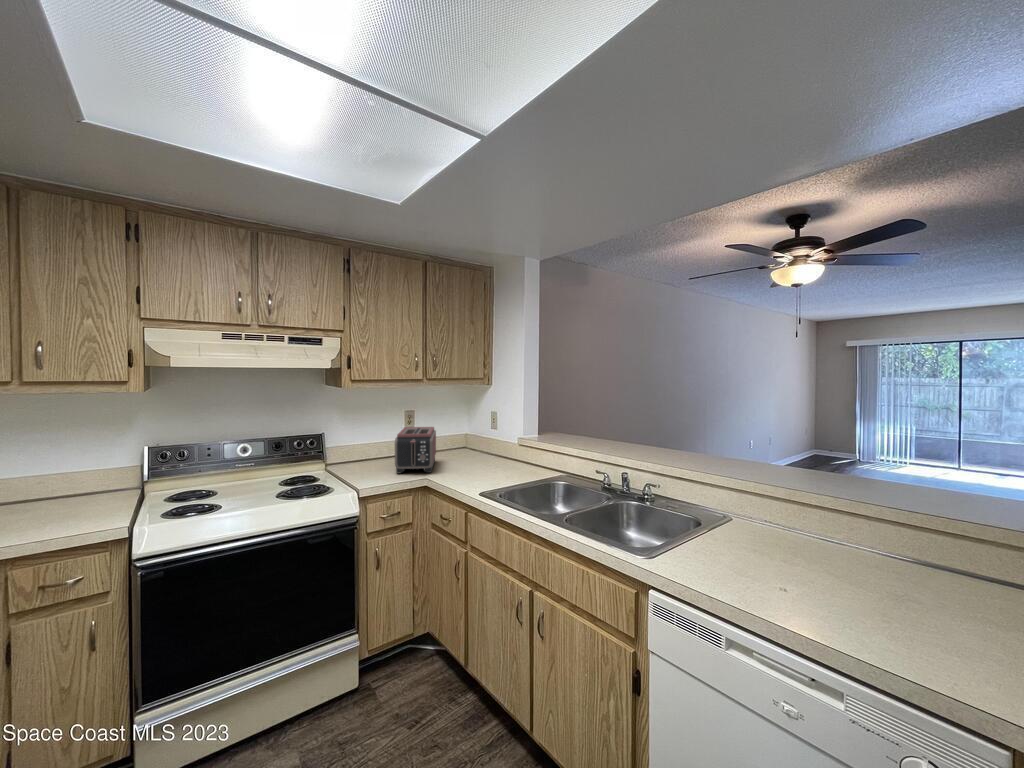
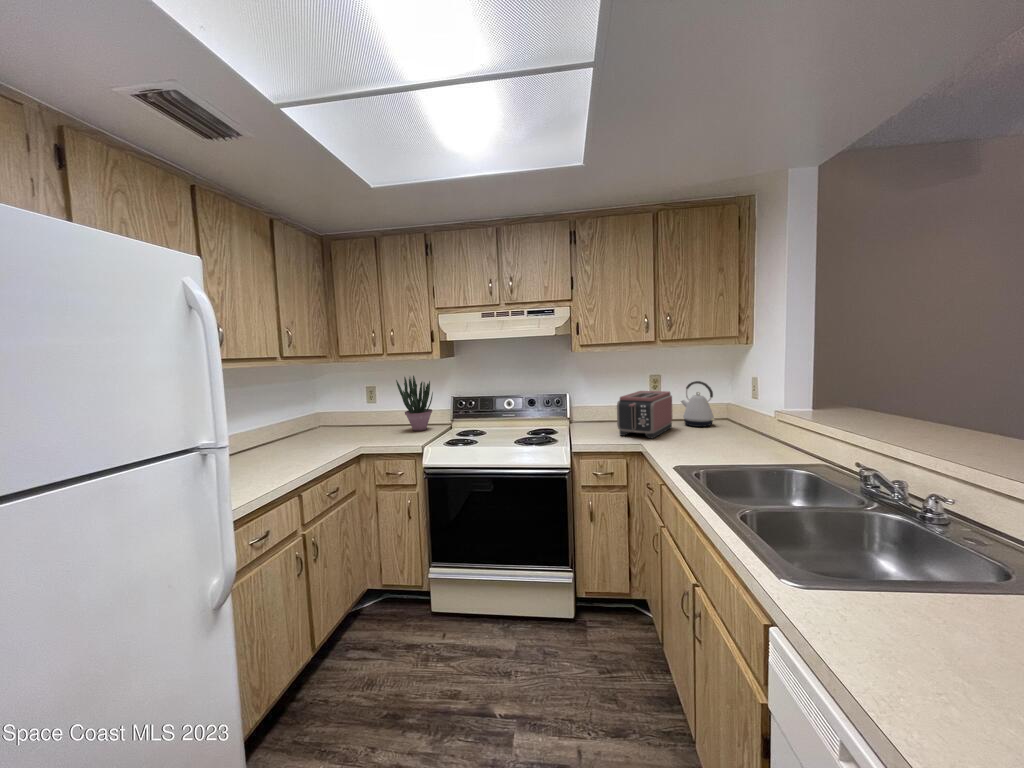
potted plant: none [29,416,117,507] -> present [396,376,433,431]
kettle: none [436,416,467,458] -> present [681,381,715,427]

